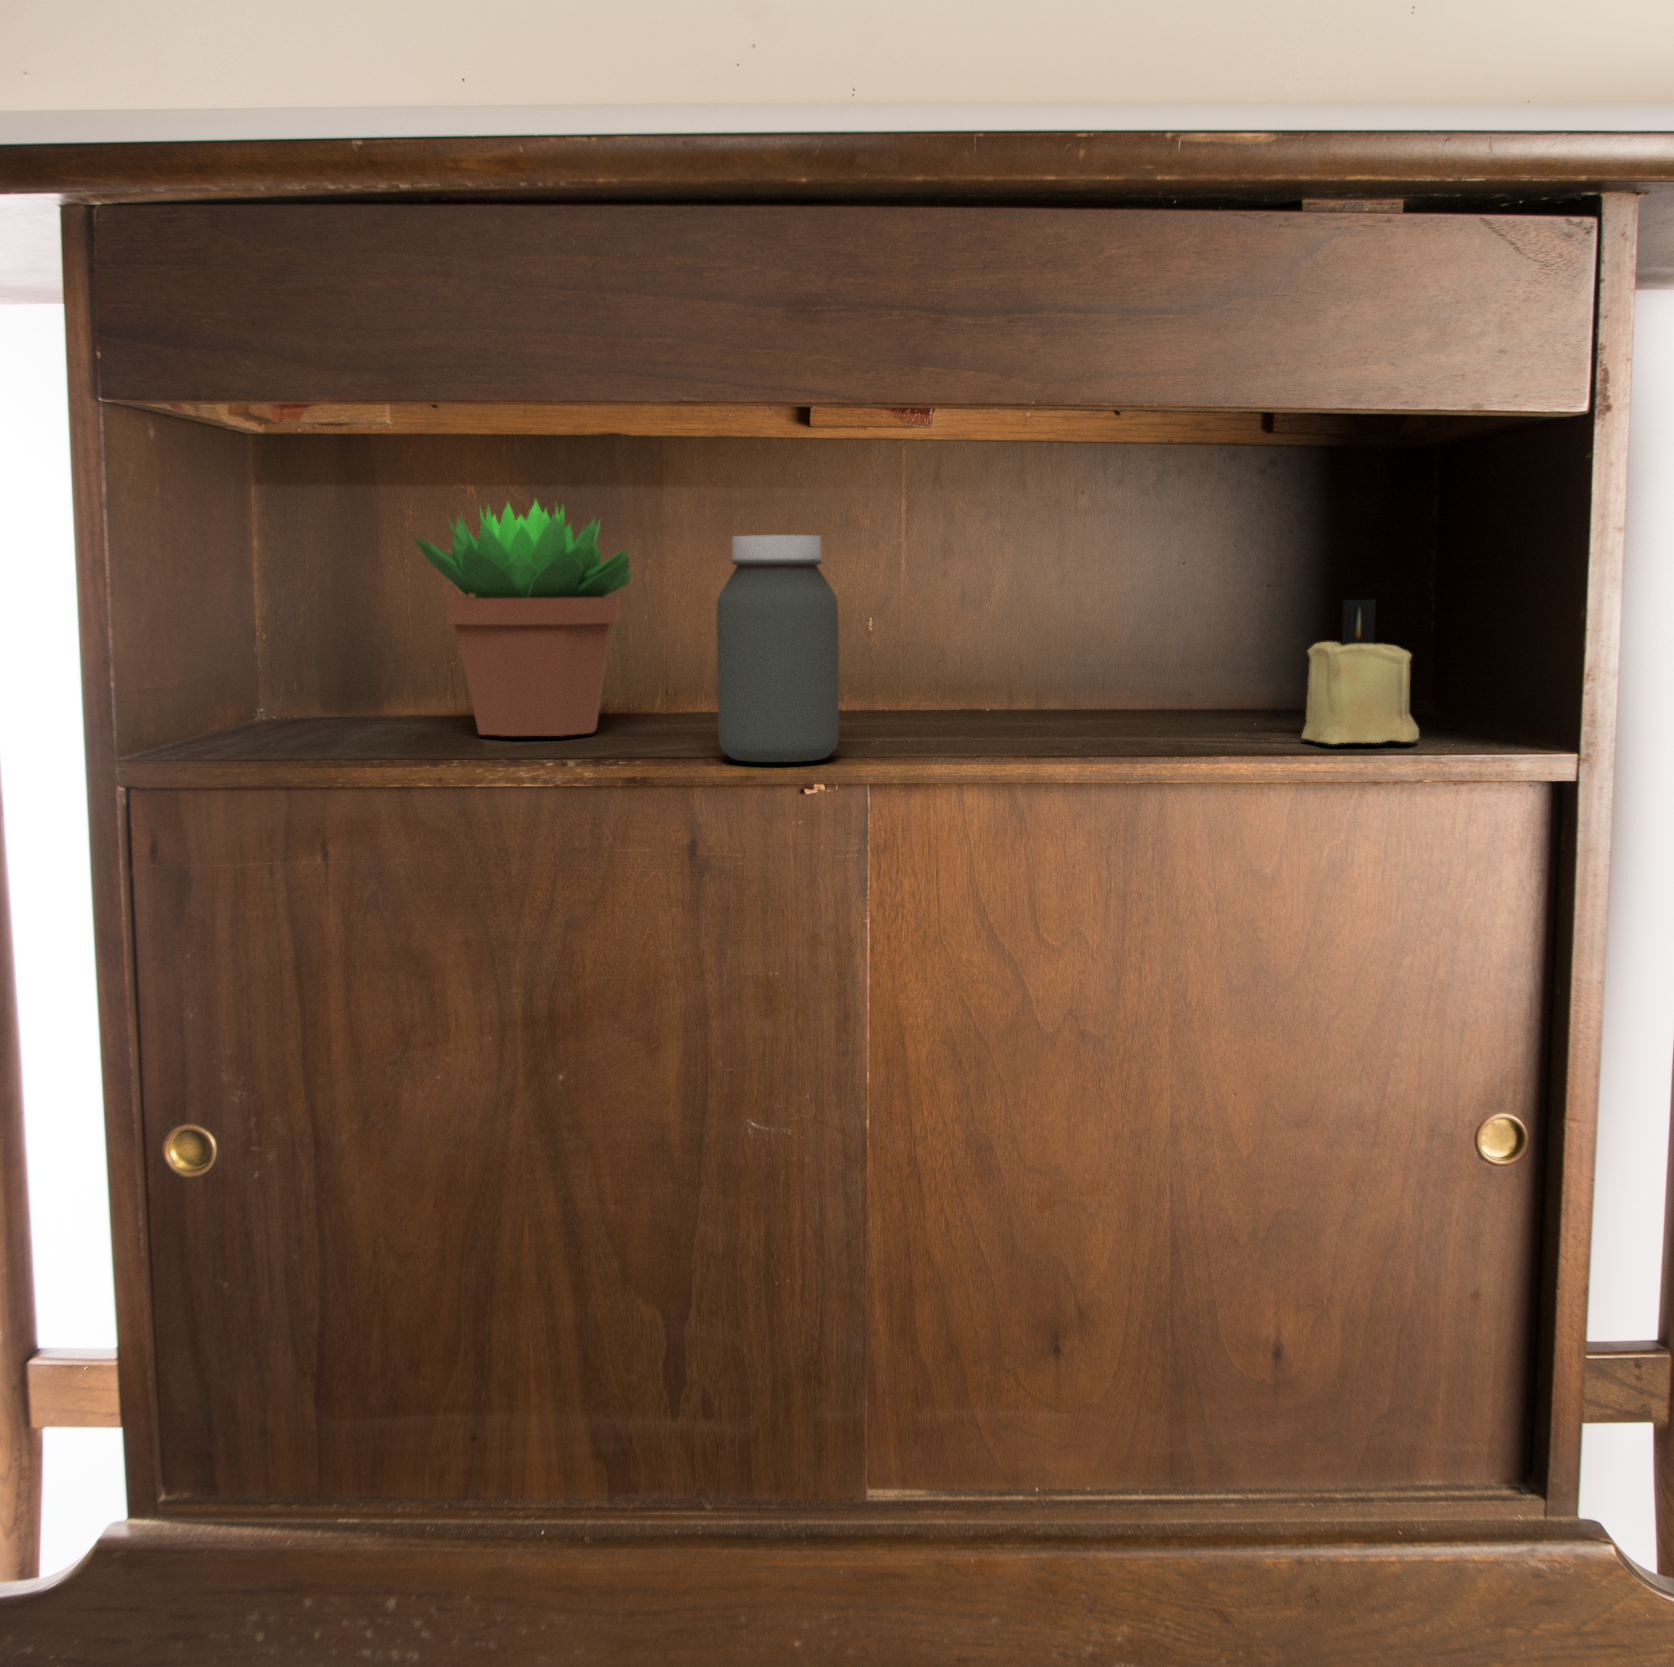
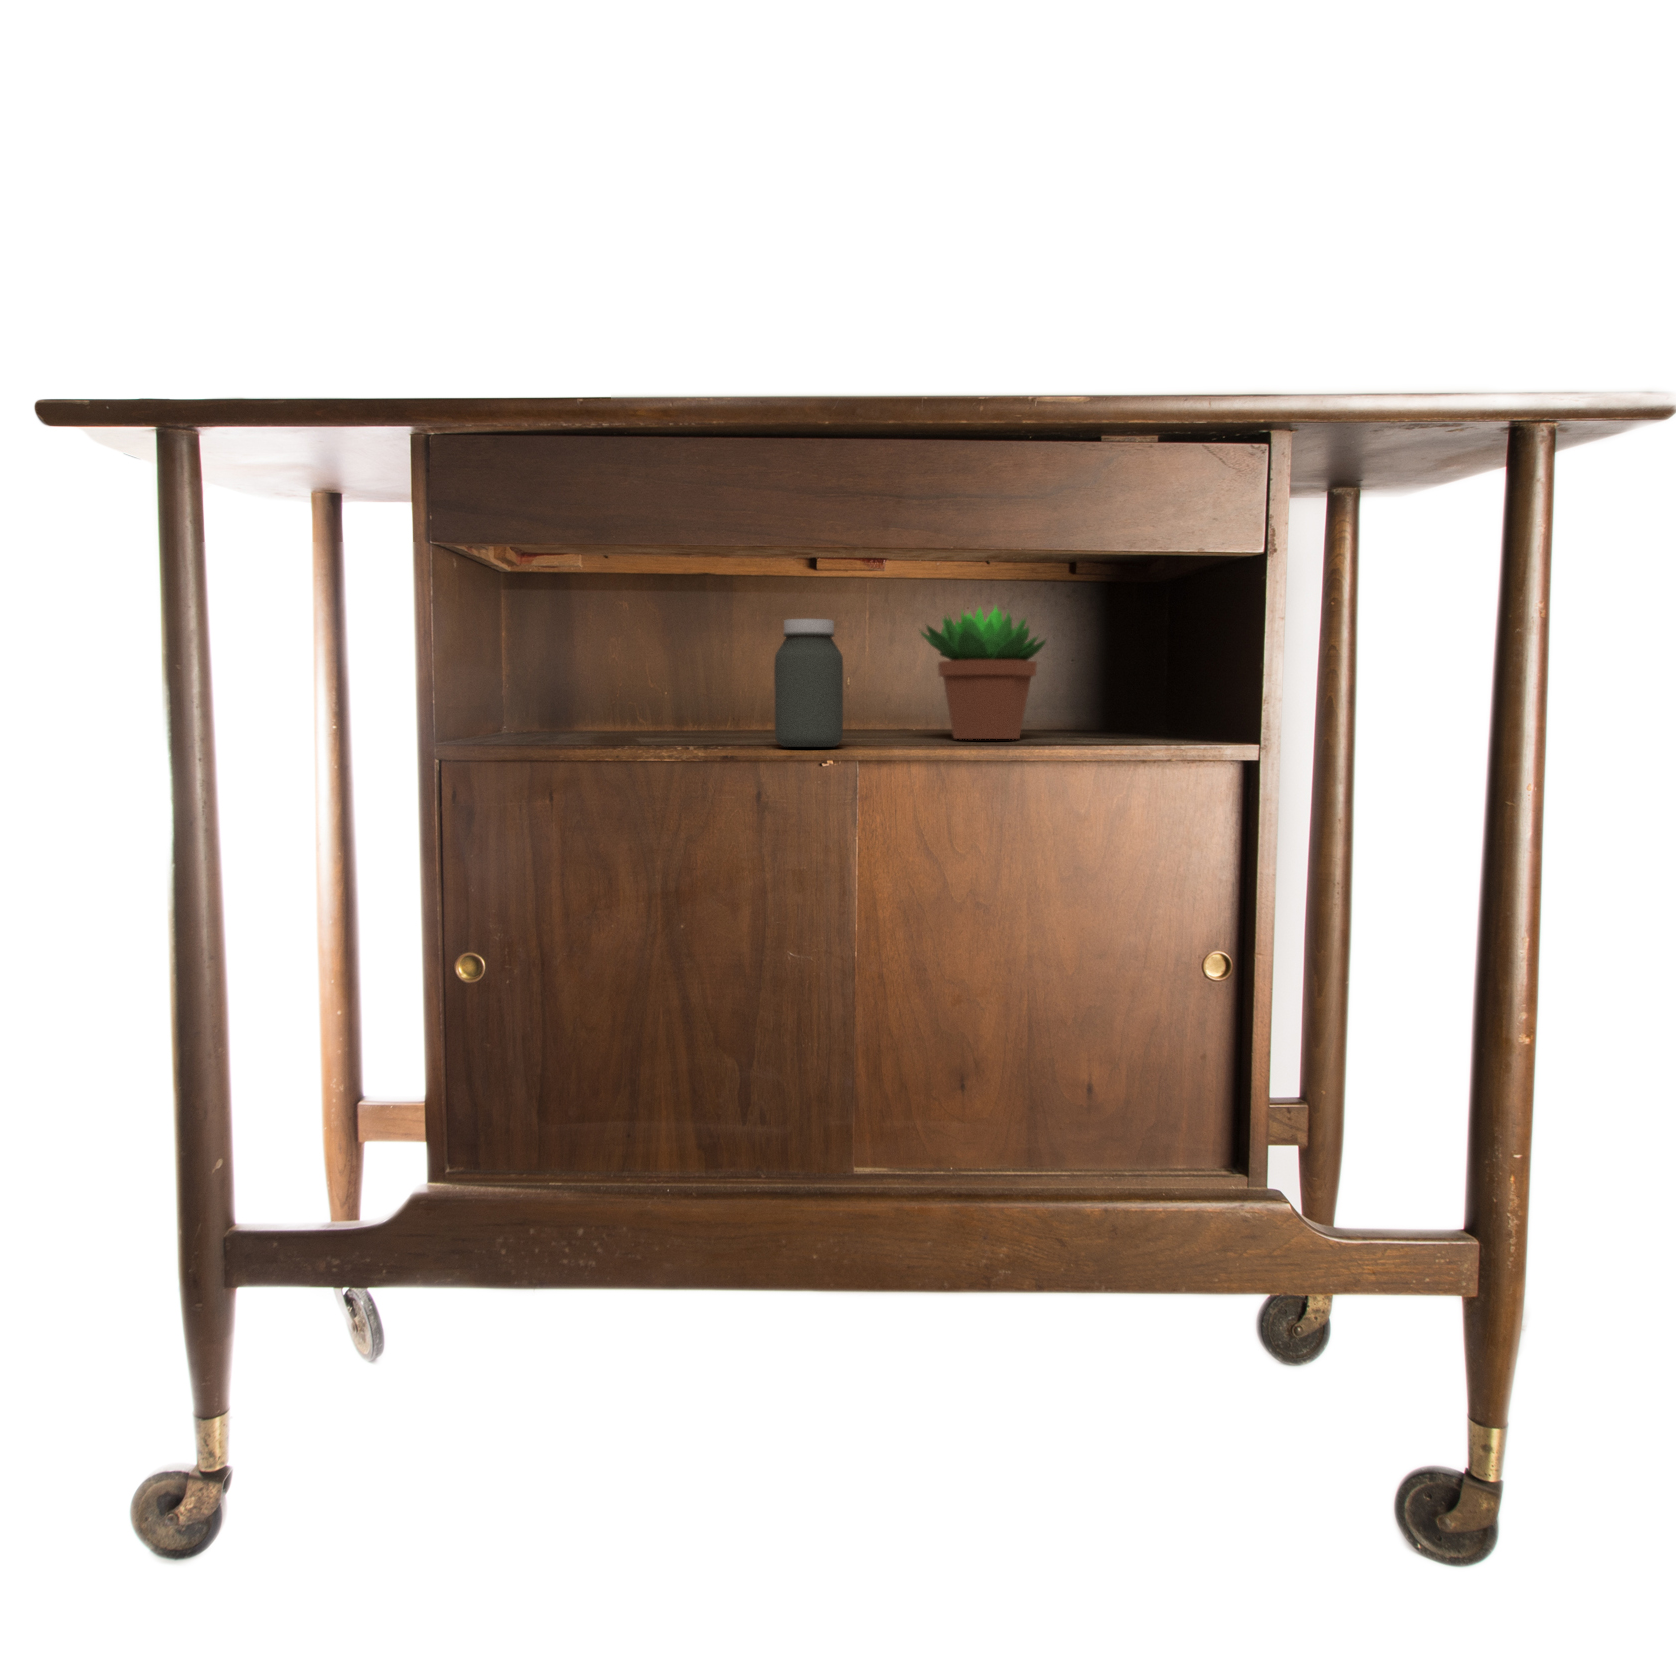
succulent plant: present [414,500,631,736] -> present [919,607,1046,739]
candle: present [1302,600,1419,744] -> none [1107,662,1173,743]

